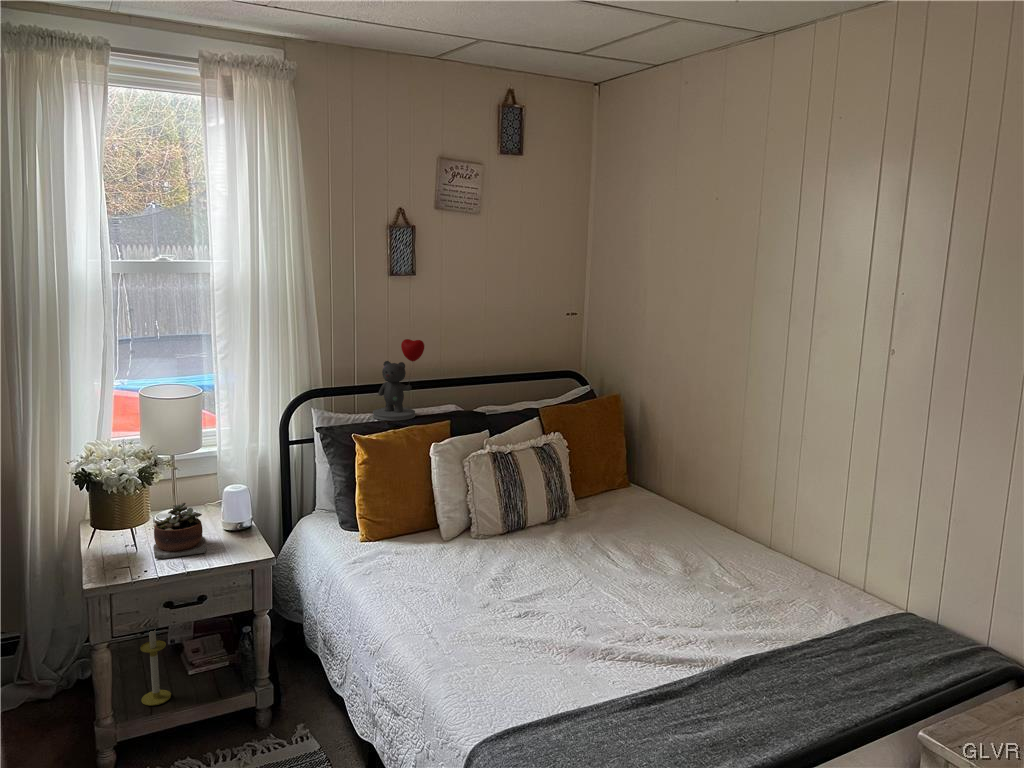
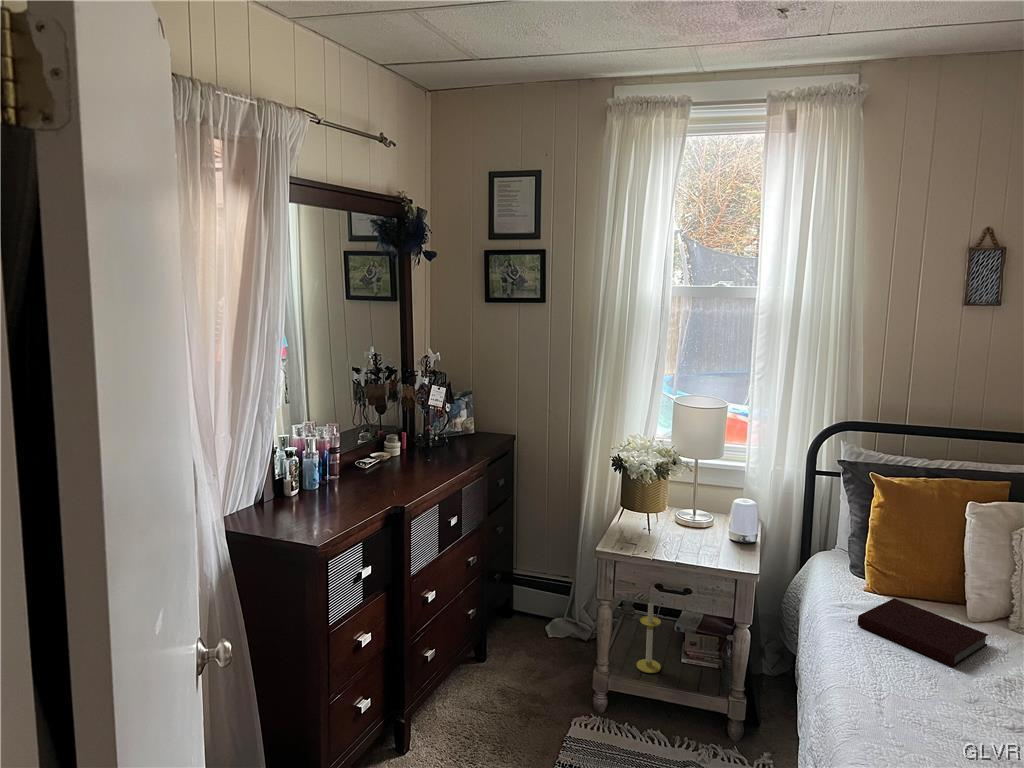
teddy bear: present [373,339,424,421] -> none [916,378,990,470]
succulent plant: present [153,503,206,559] -> none [658,503,708,553]
notebook: none [371,540,463,577] -> present [858,598,988,667]

